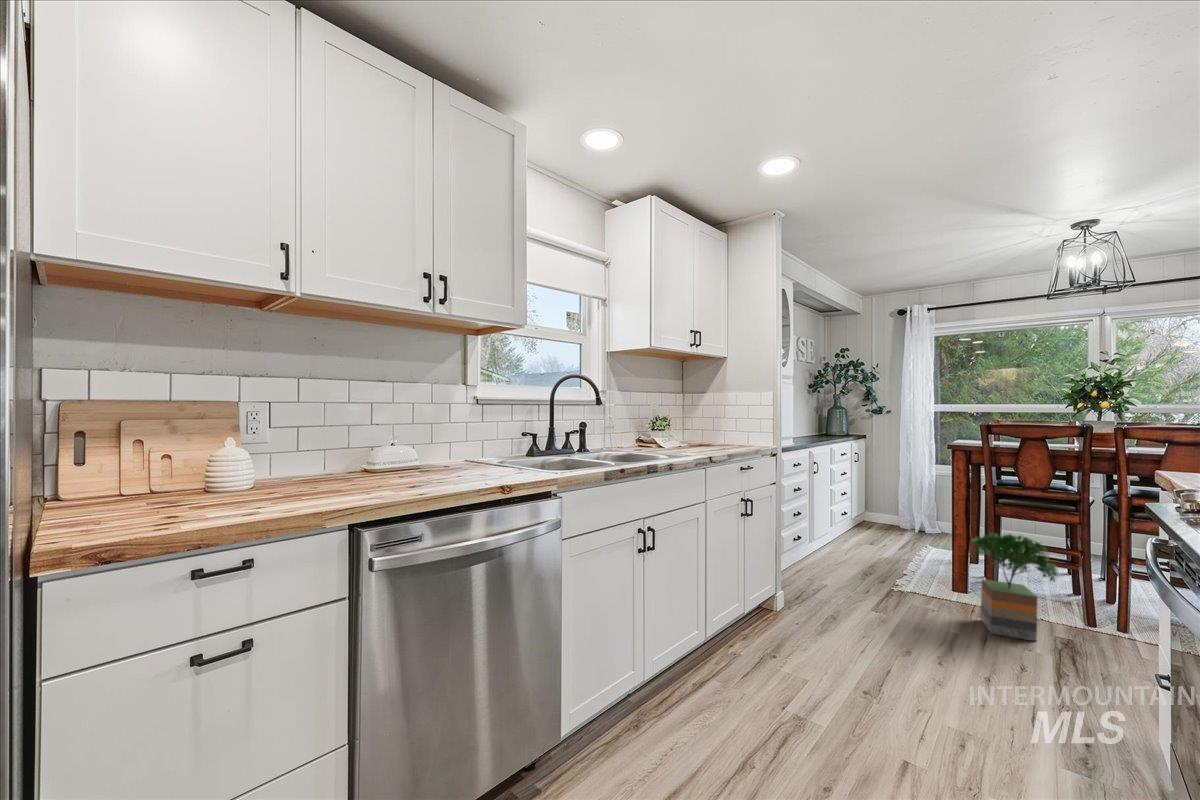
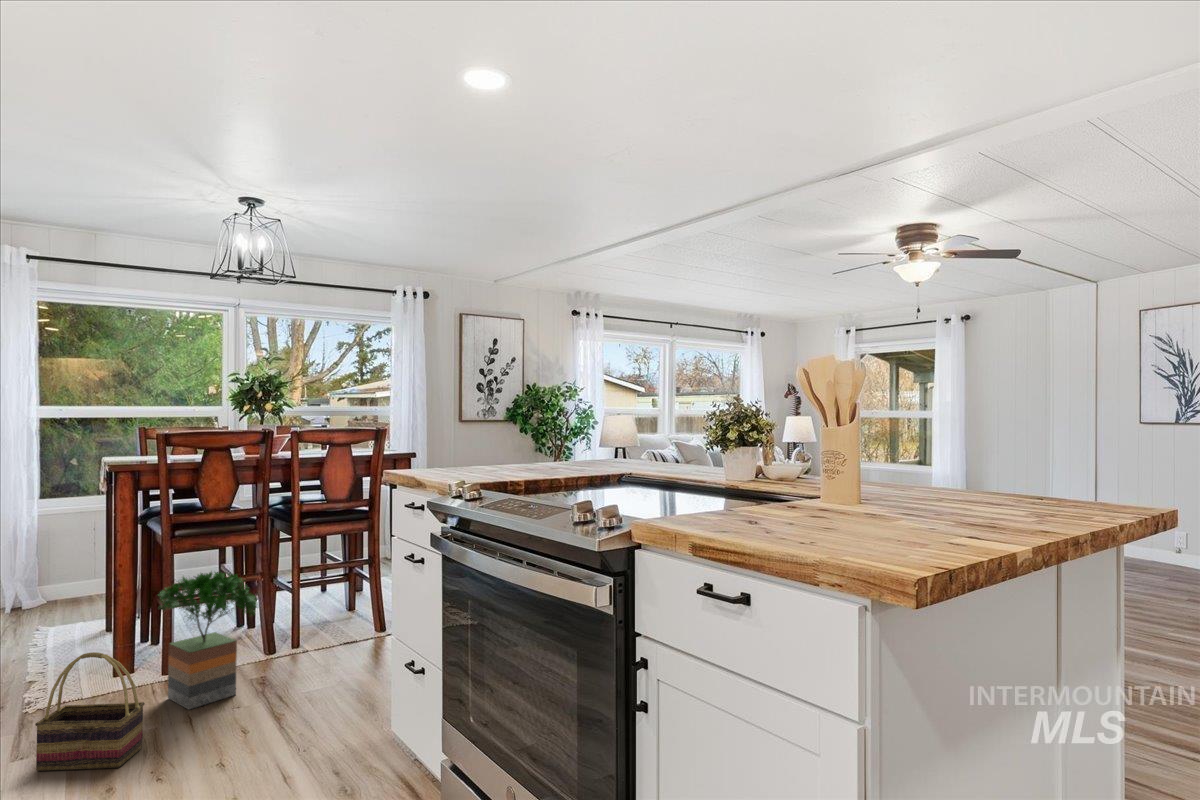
basket: none [880,561,946,644] -> present [35,652,145,771]

